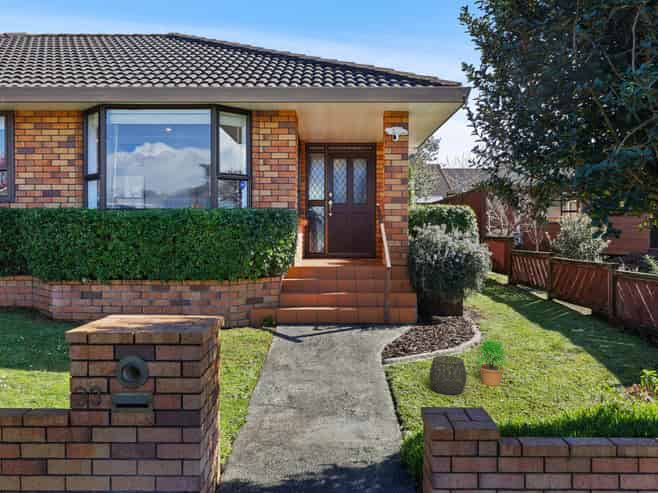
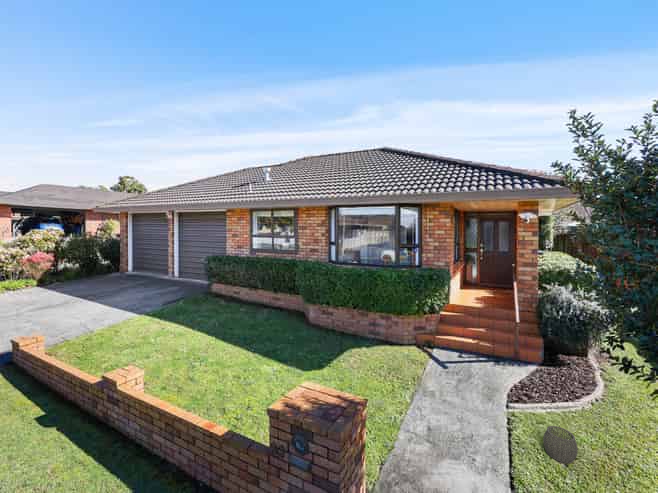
potted plant: present [477,340,506,386] -> none [588,421,623,461]

